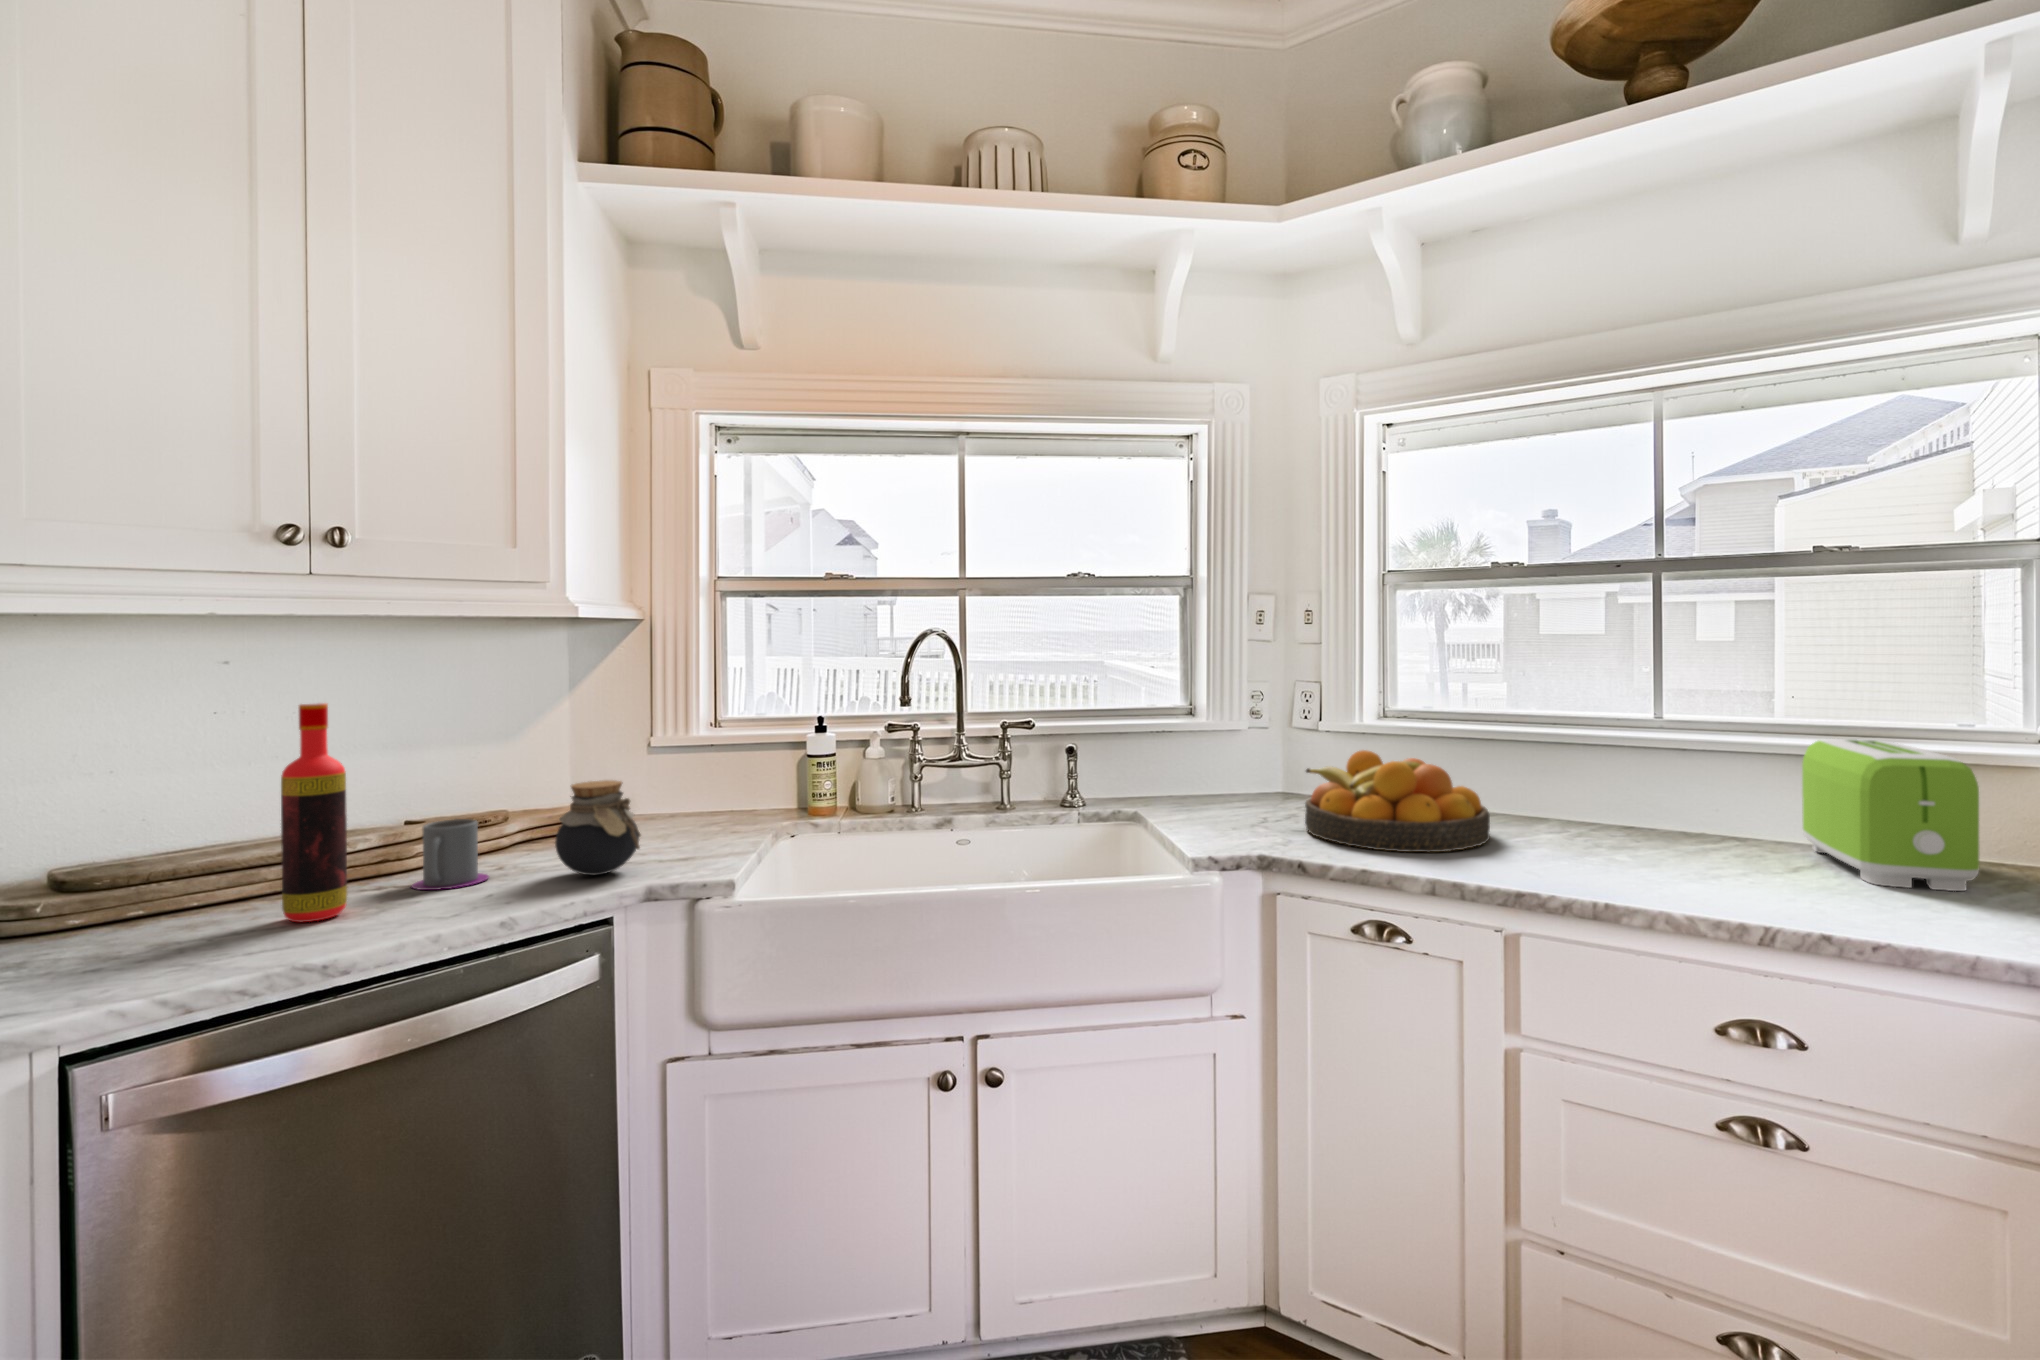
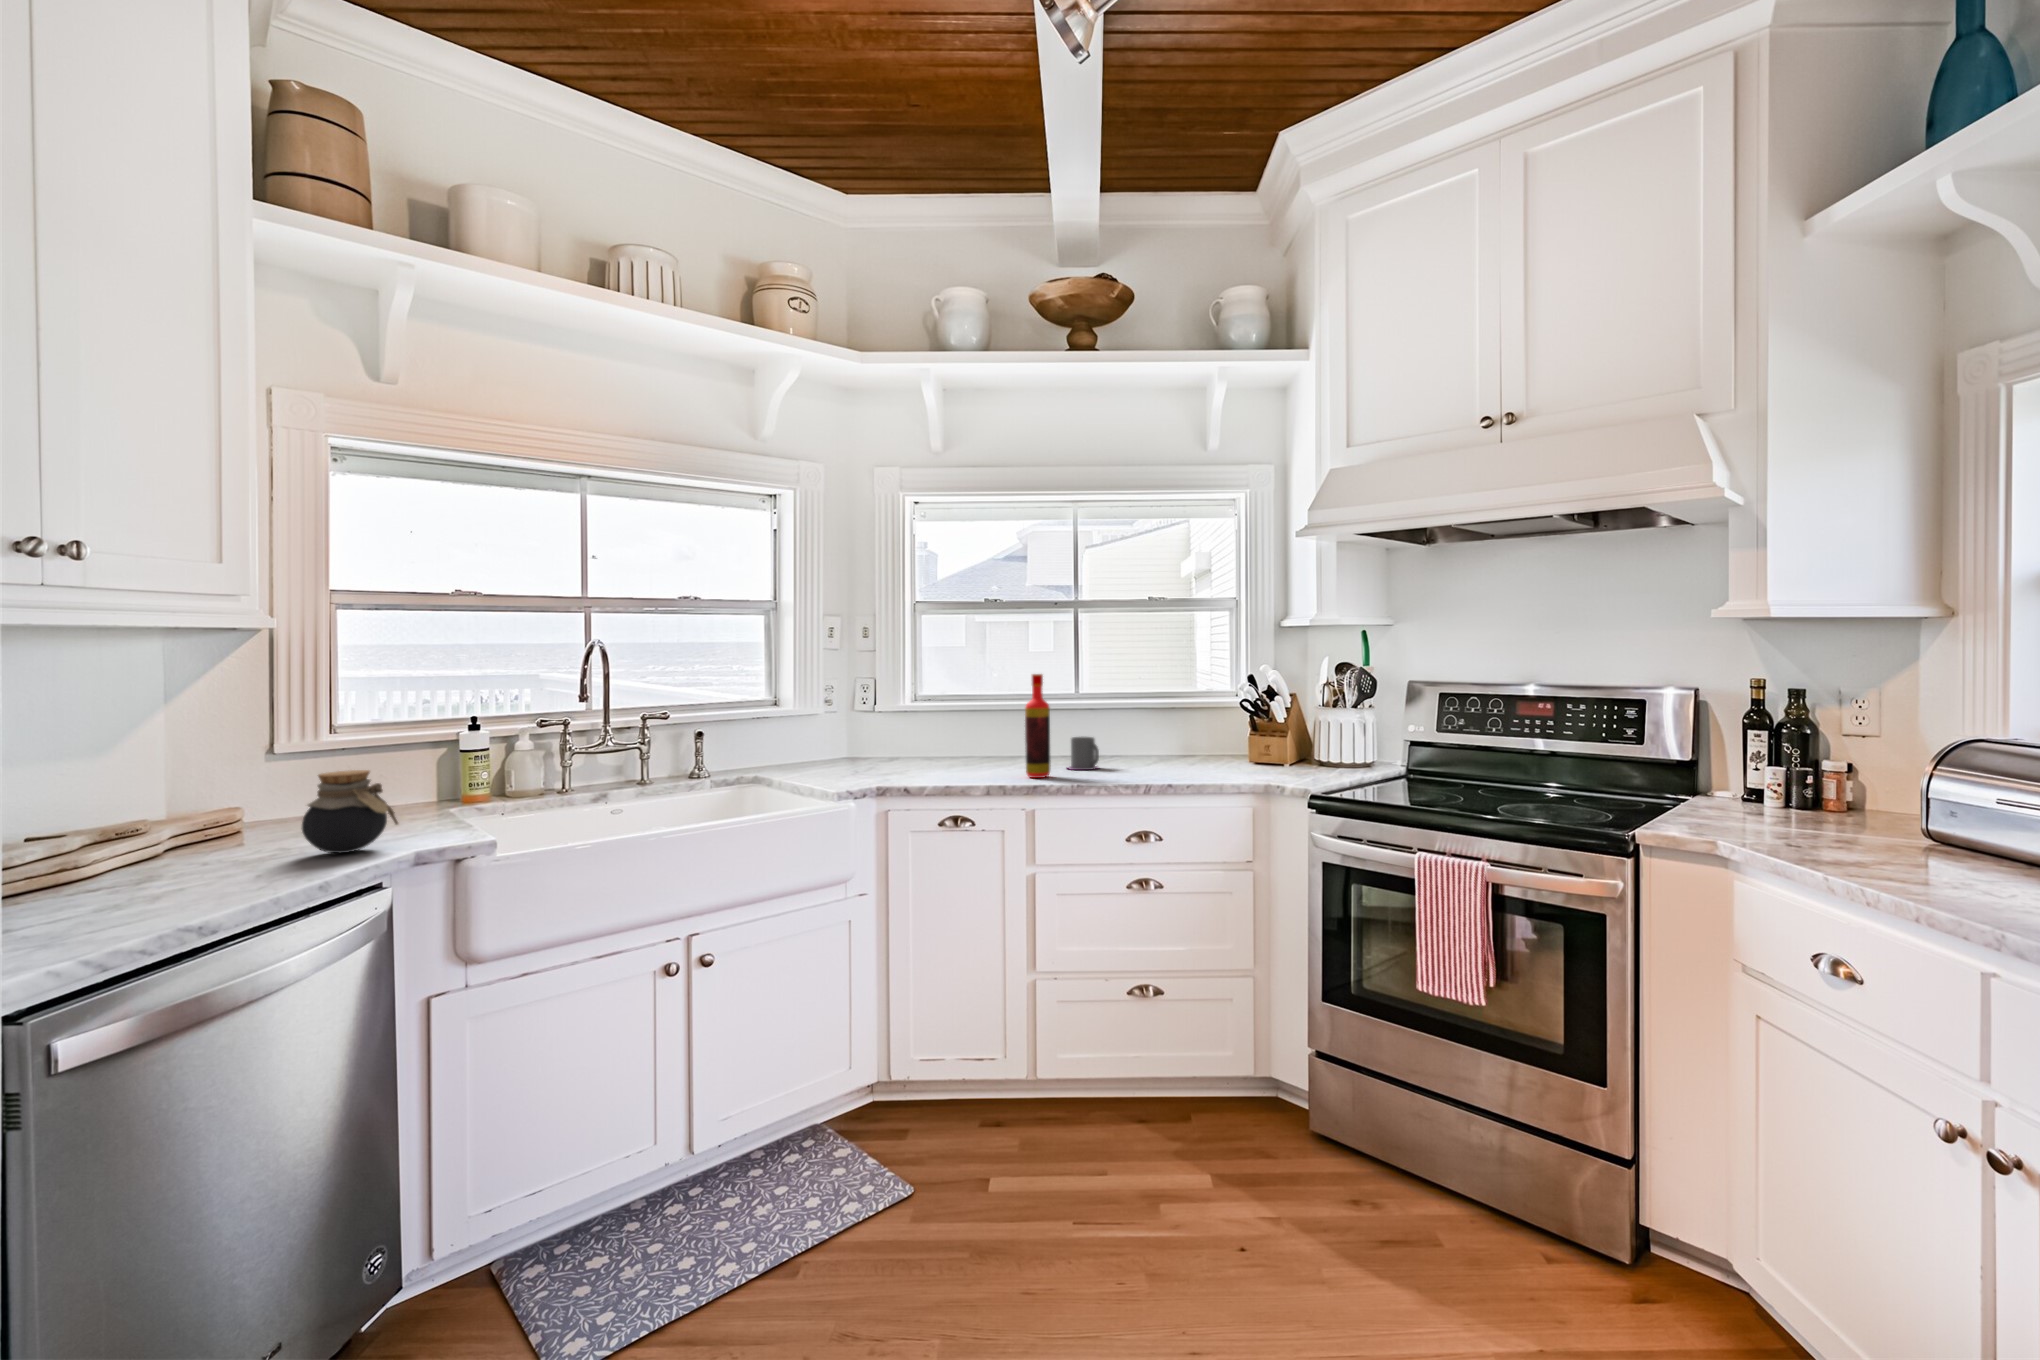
bottle: present [281,703,347,922] -> present [1025,674,1051,778]
toaster: present [1802,739,1979,891] -> none [1146,697,1218,766]
fruit bowl: present [1305,750,1490,853] -> none [884,719,1000,778]
mug: present [412,819,489,890] -> present [1068,737,1099,770]

